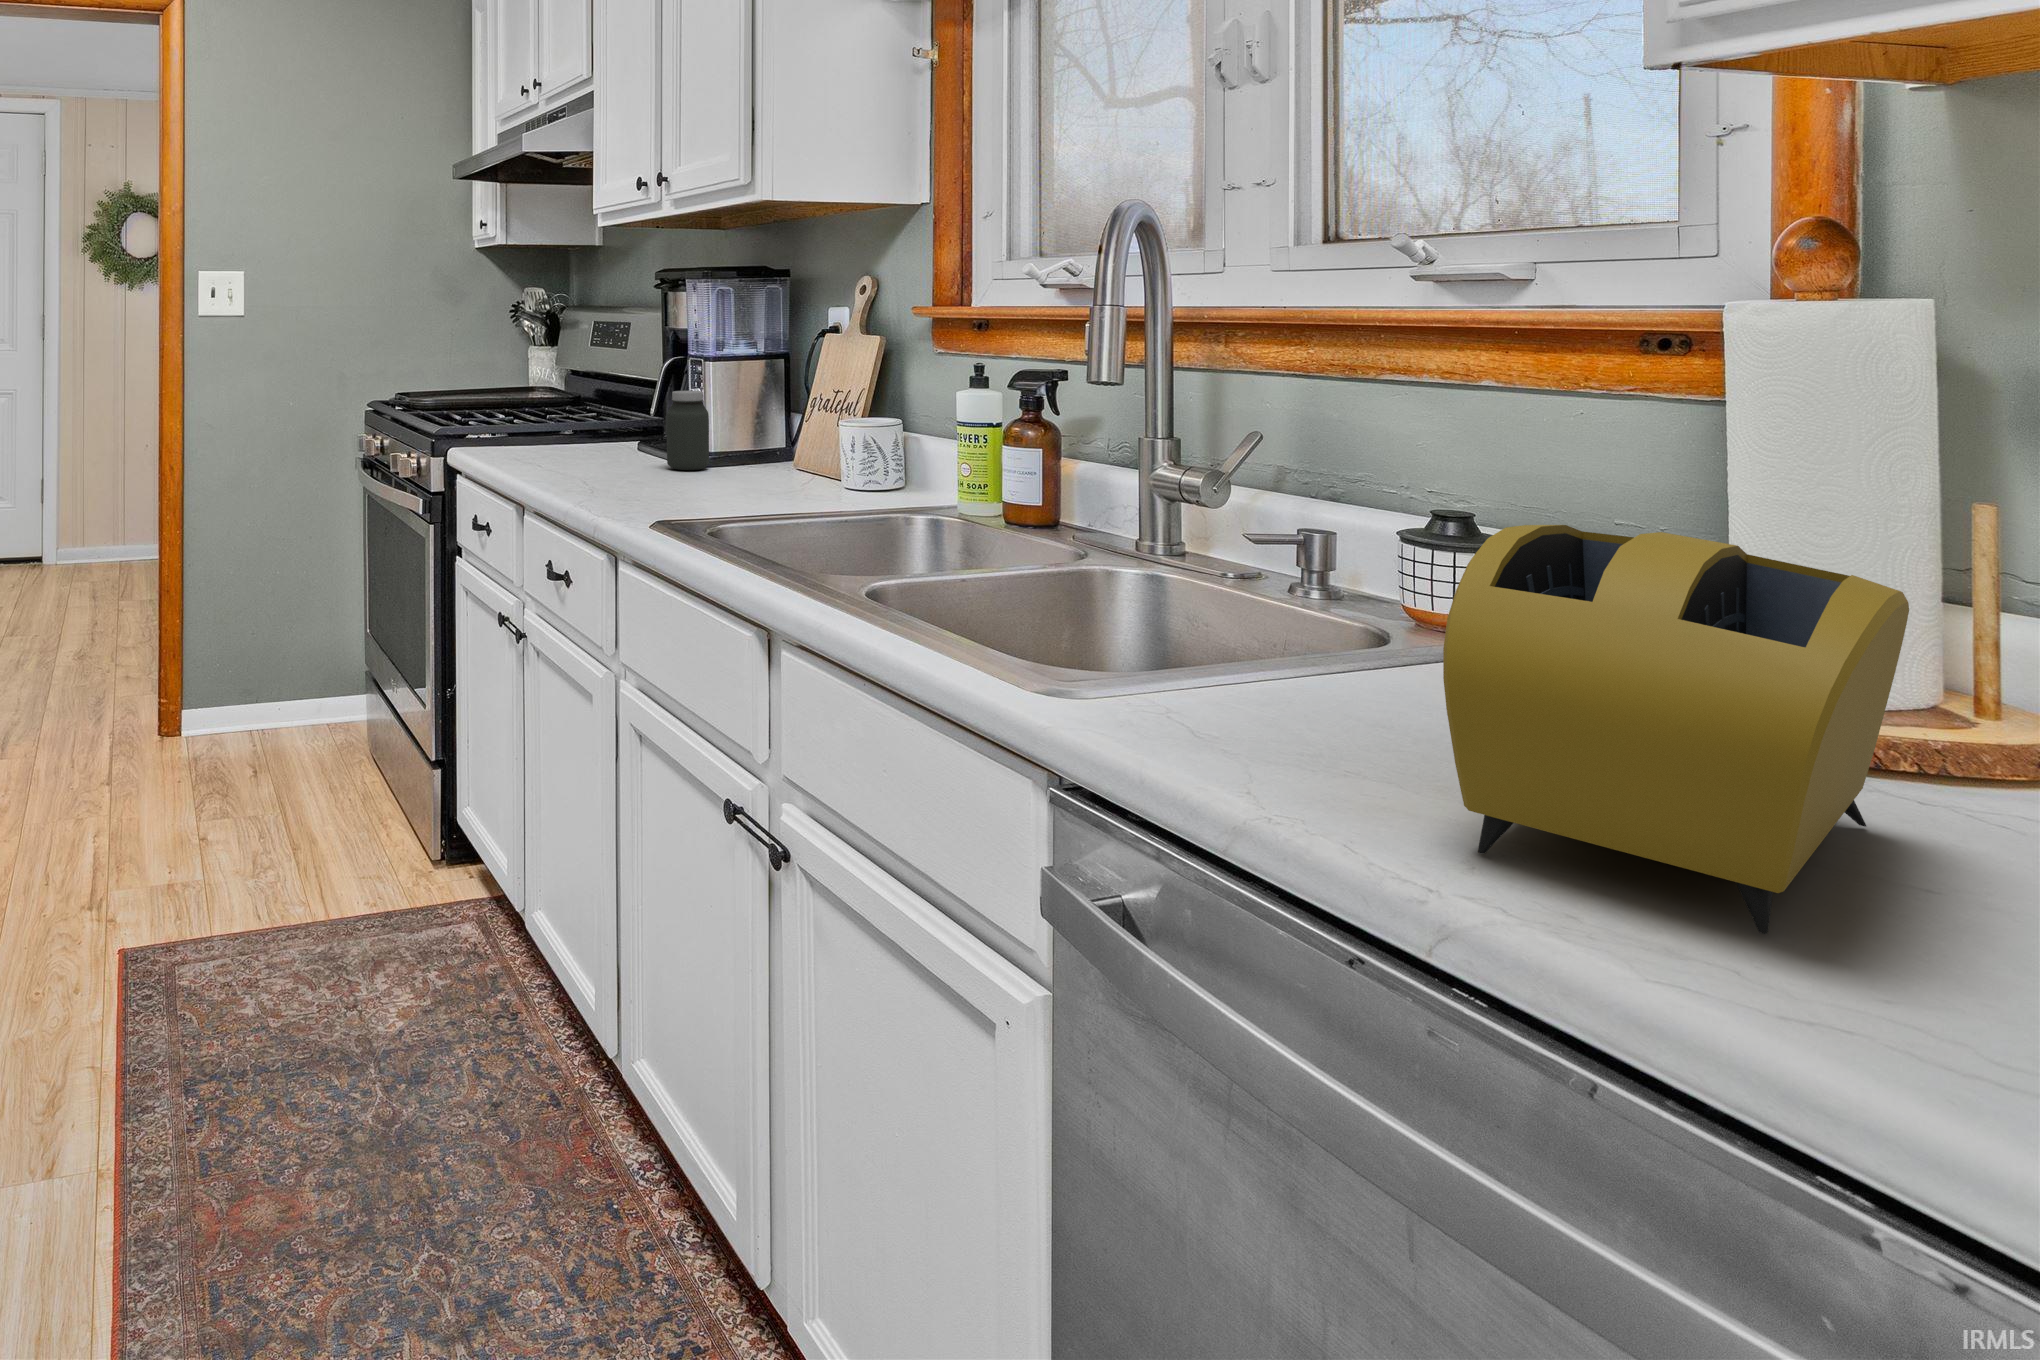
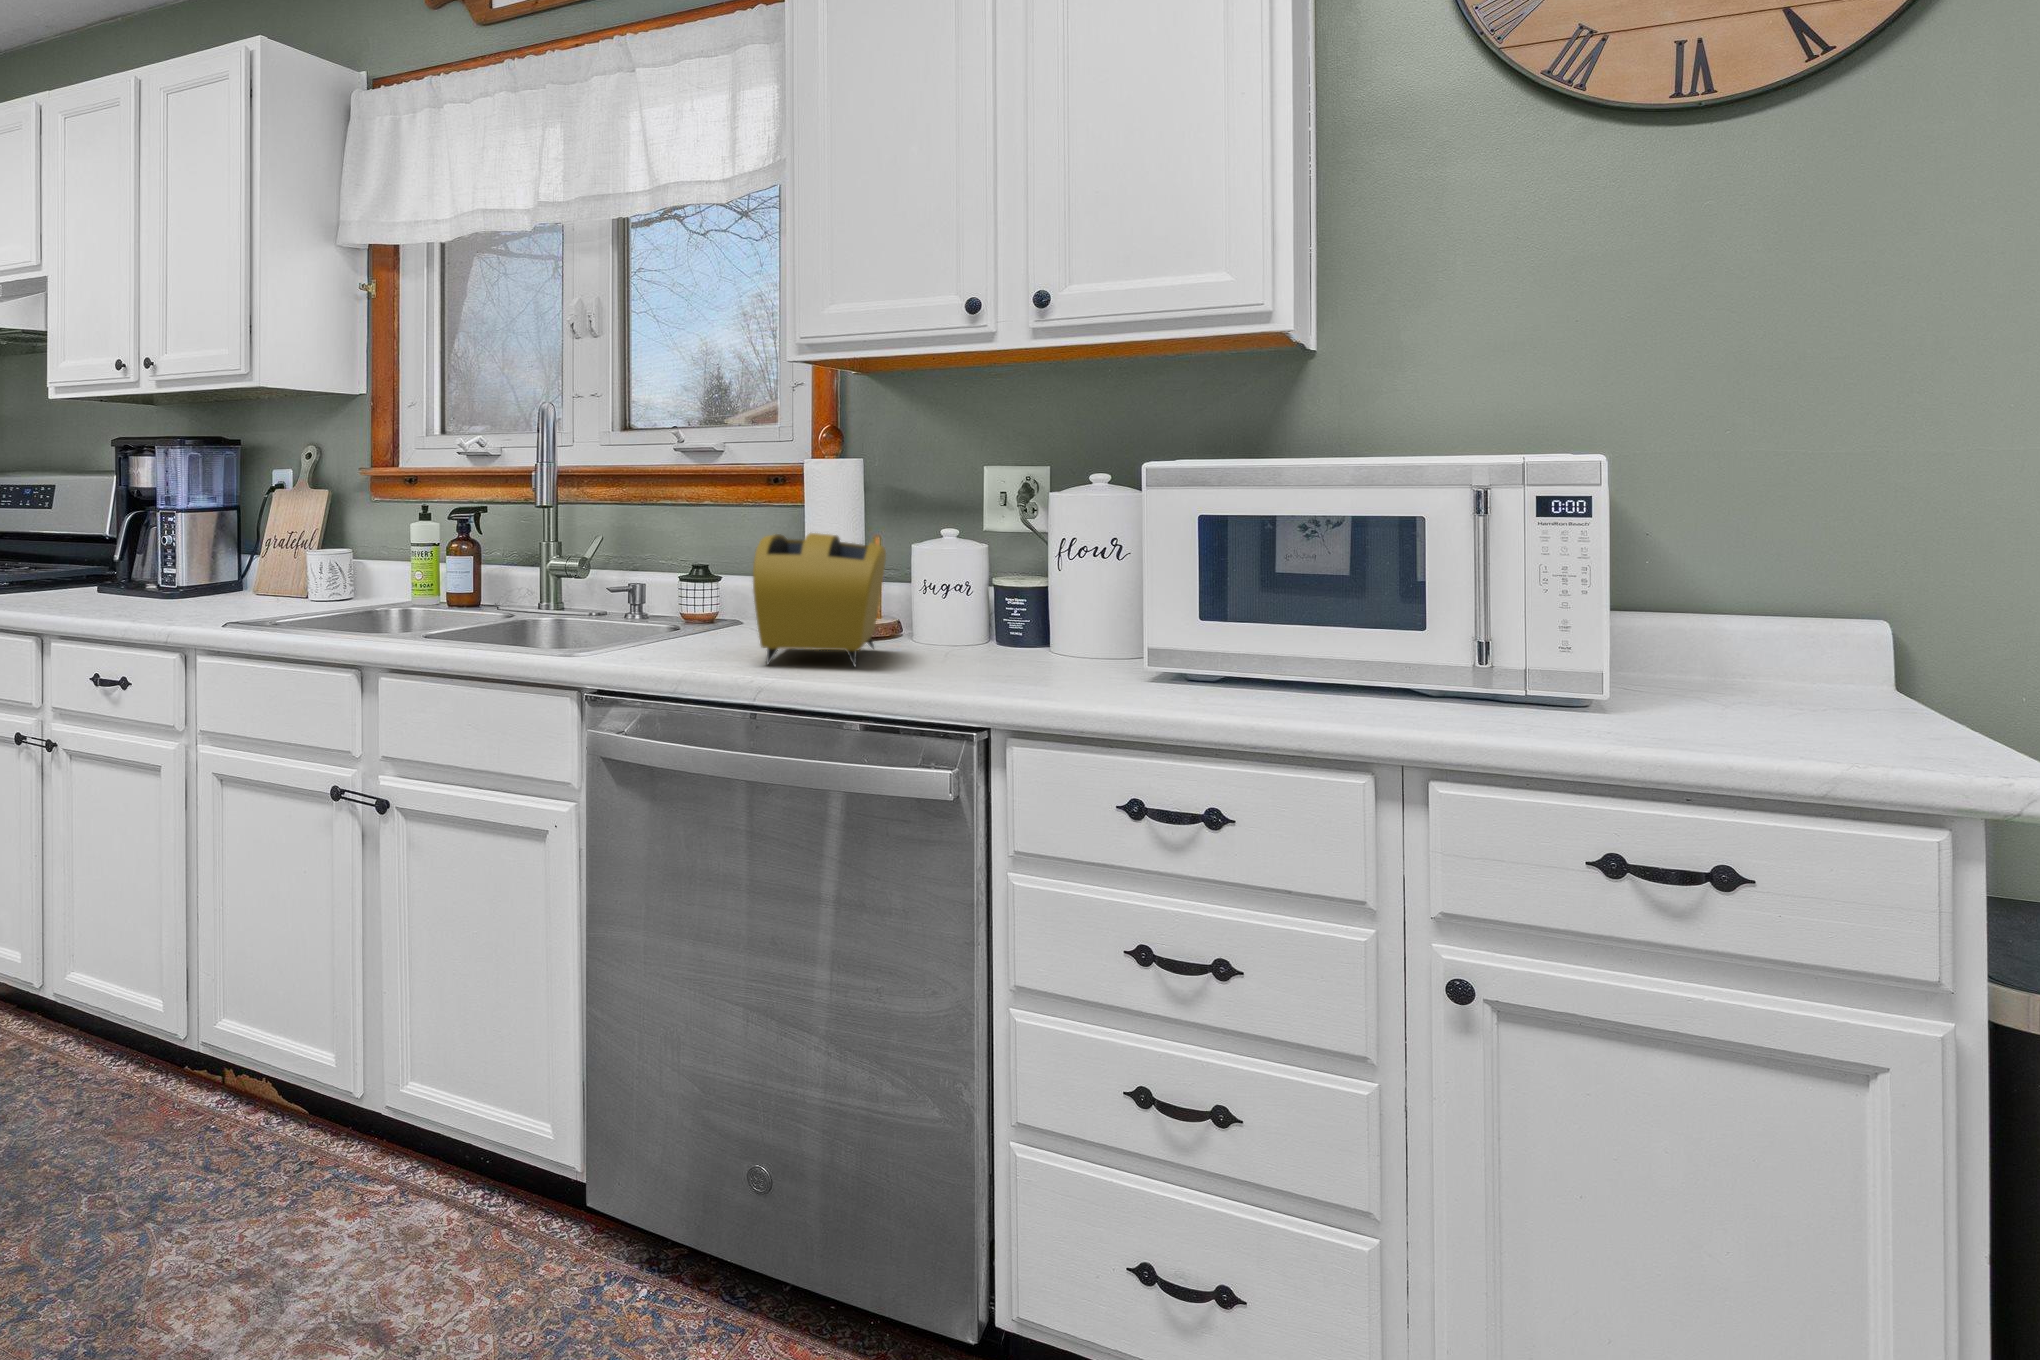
jar: present [667,391,709,470] -> none [148,536,185,601]

